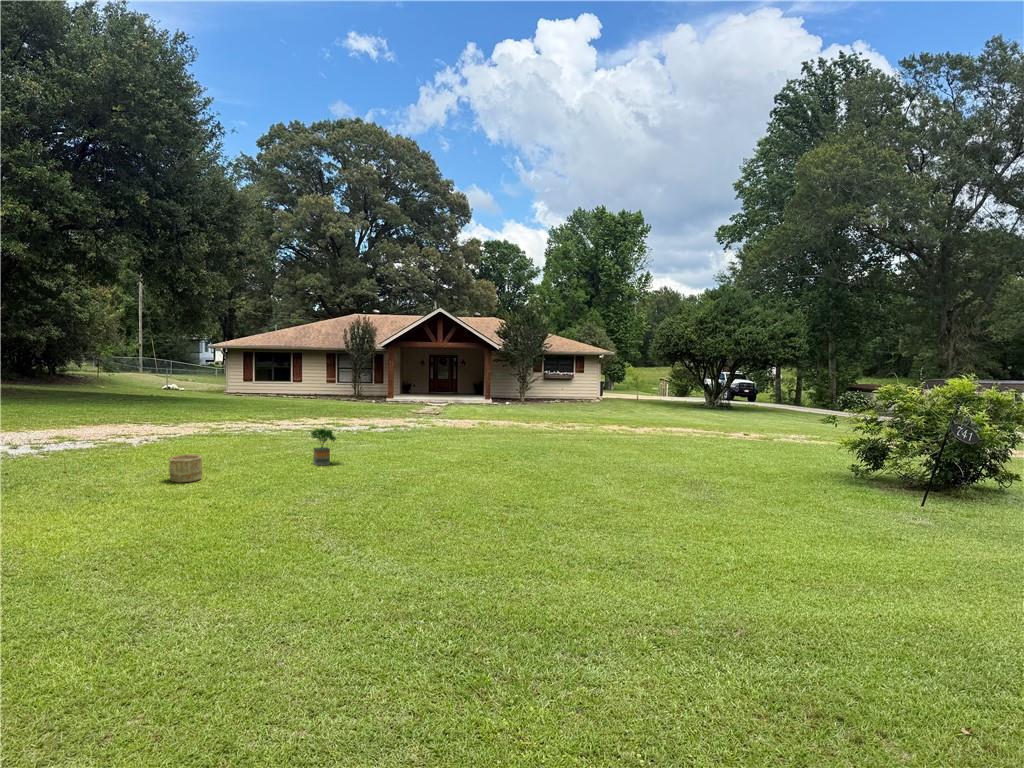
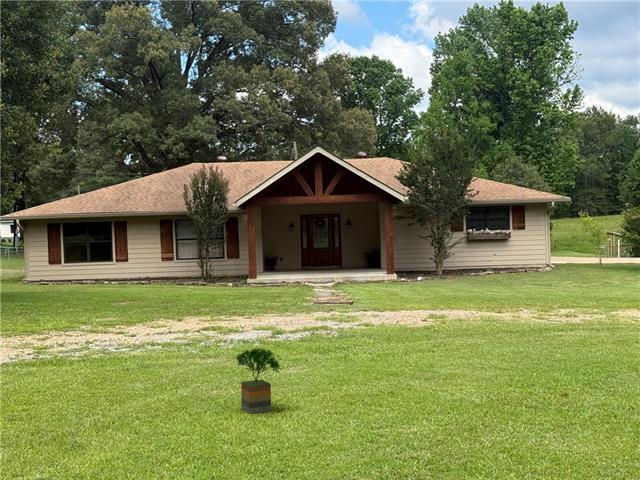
wooden bucket: present [168,454,203,483] -> none [18,410,76,465]

